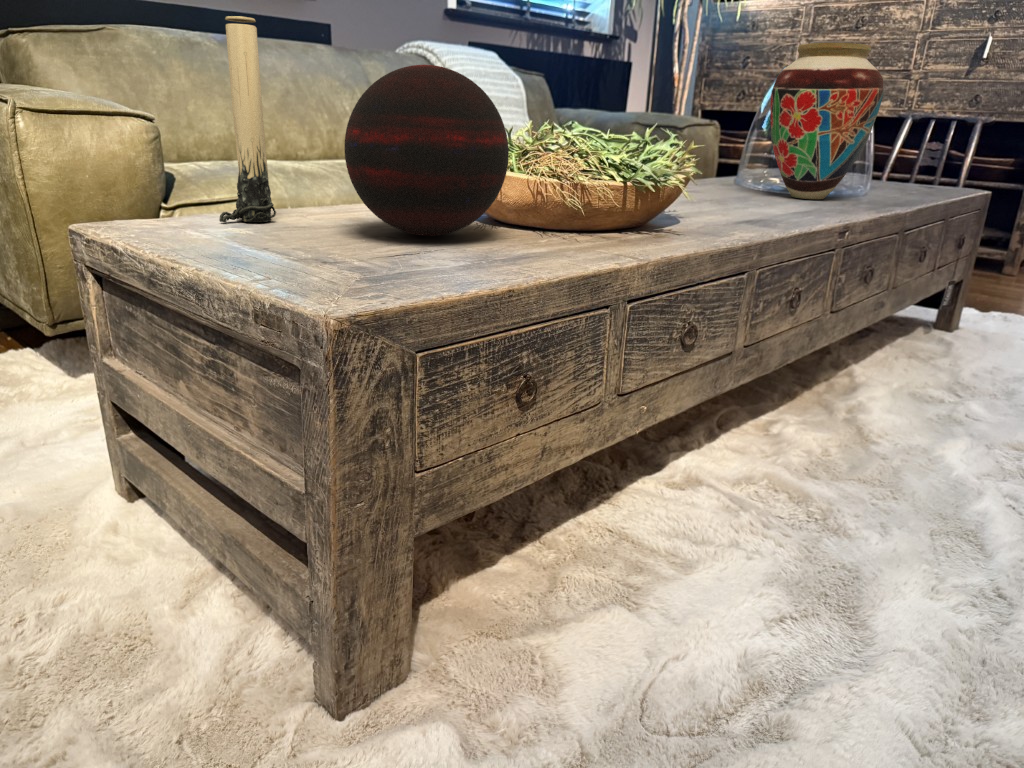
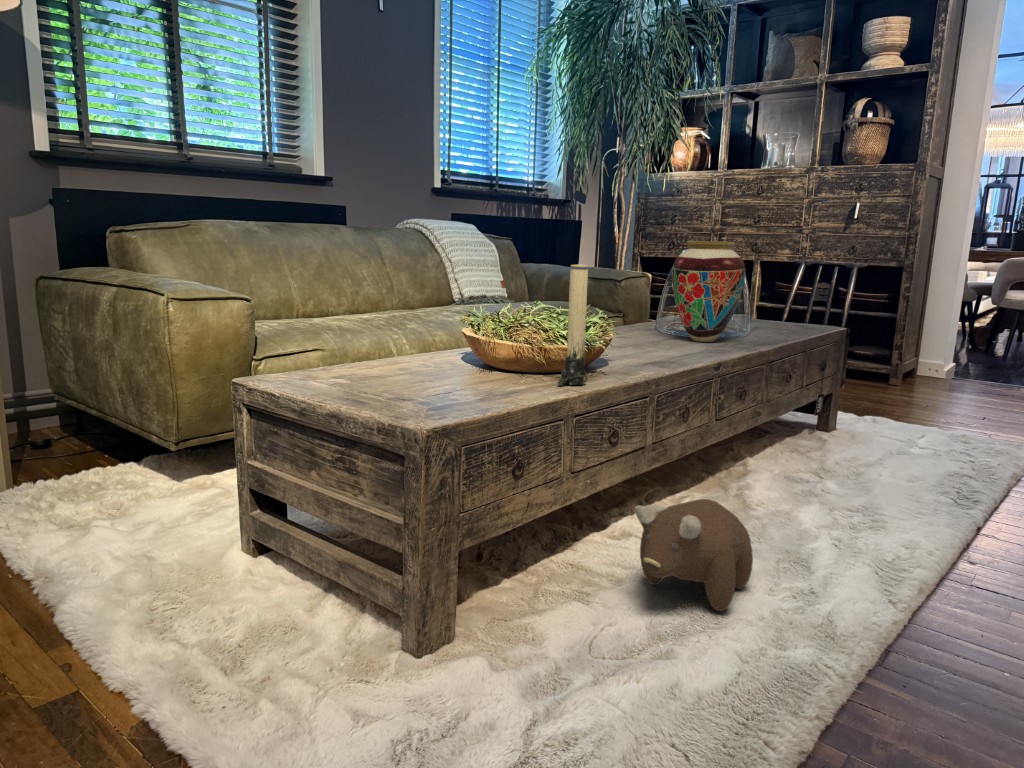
candle: present [219,16,276,222] -> present [558,264,588,386]
decorative orb: present [345,65,509,236] -> none [405,286,500,381]
plush toy: none [728,447,920,641] -> present [635,499,753,611]

